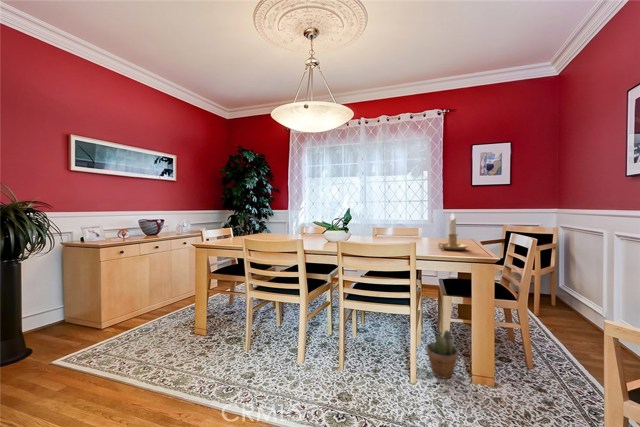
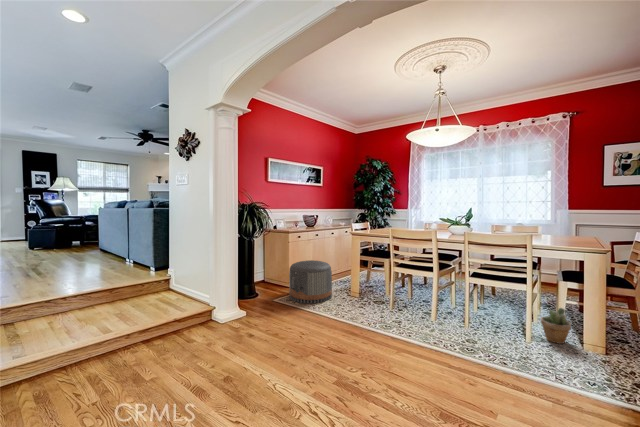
candlestick: present [438,213,467,250] -> none [554,213,585,244]
pouf: none [84,288,164,362] -> present [289,260,332,303]

